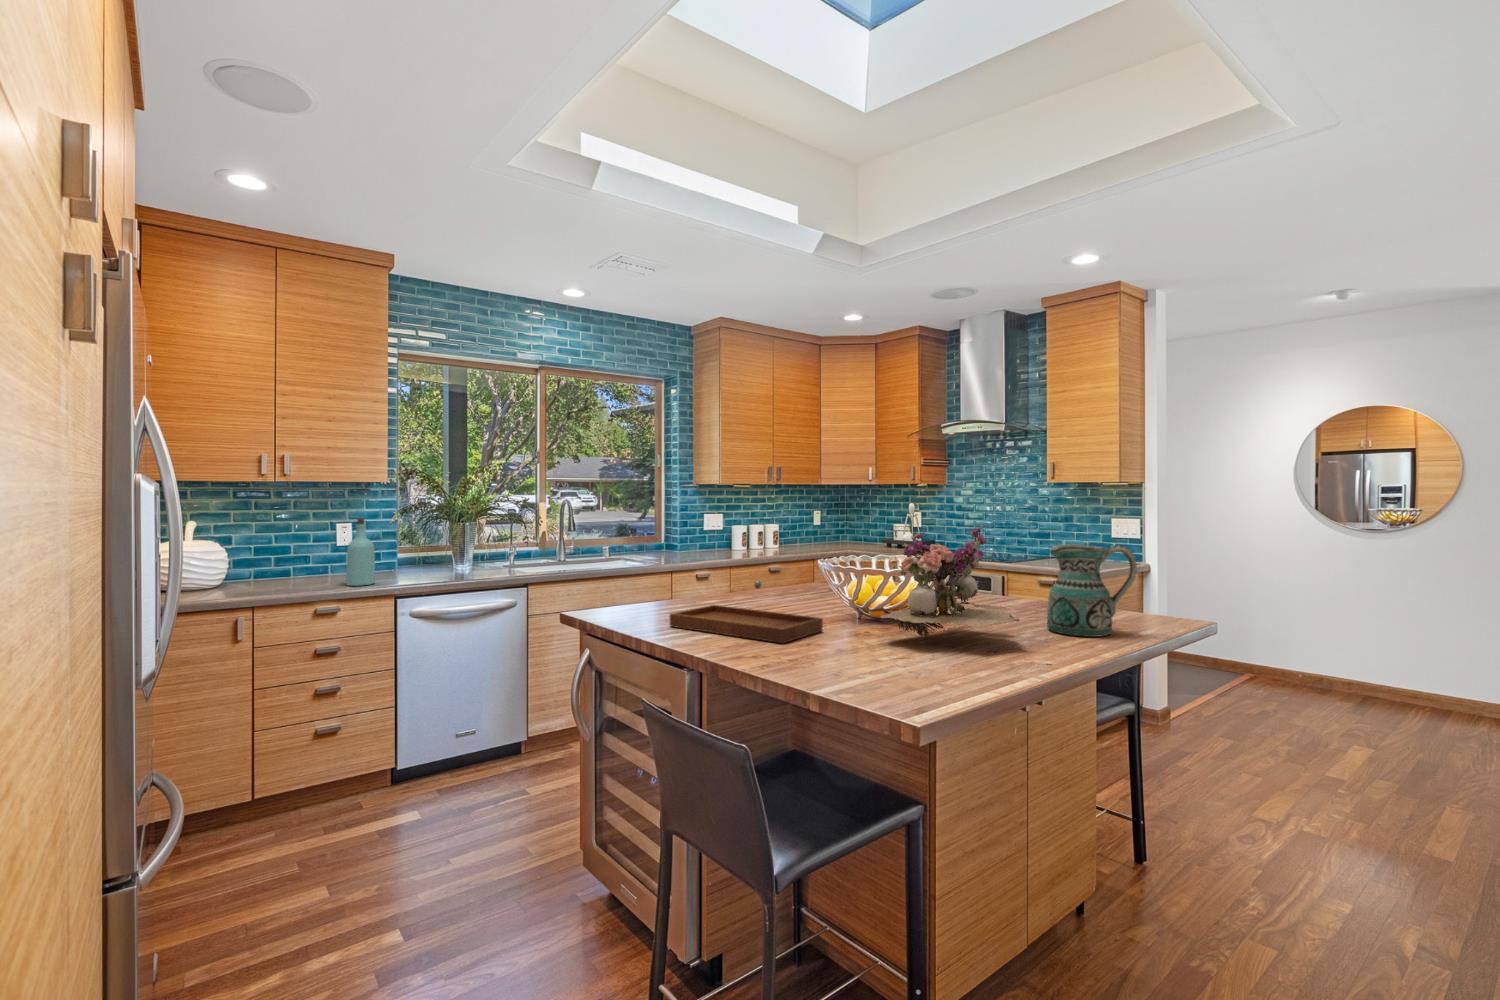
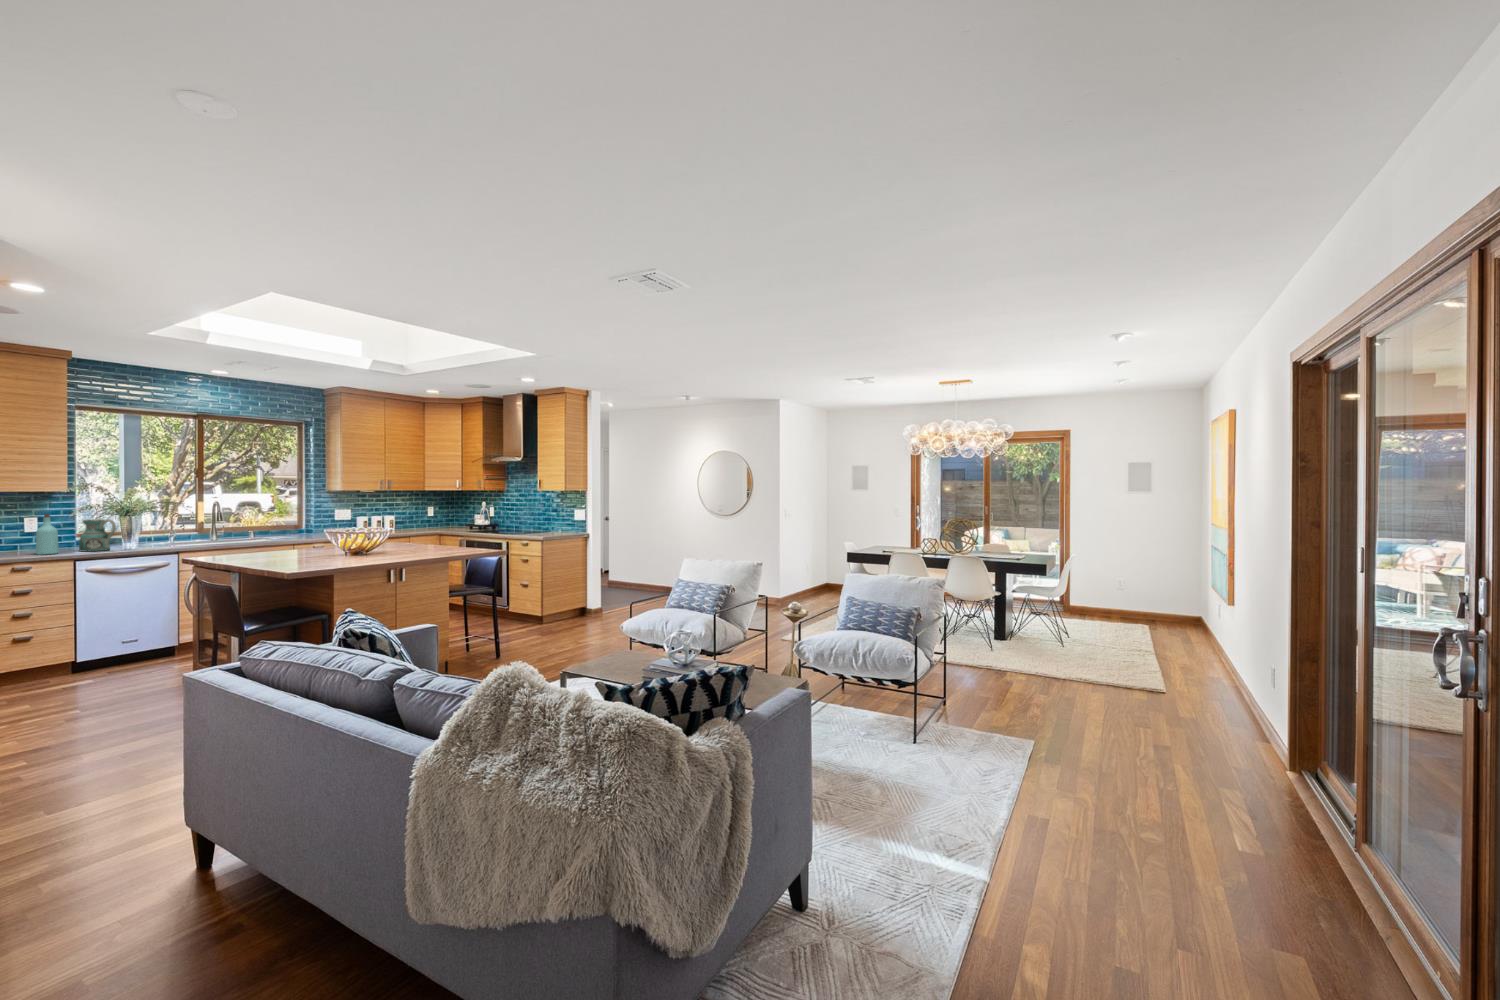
flower arrangement: present [881,525,1019,639] -> none [328,513,395,558]
ceramic pitcher: present [1047,544,1137,637] -> present [79,519,116,551]
tray: present [670,581,823,643] -> none [235,538,311,561]

